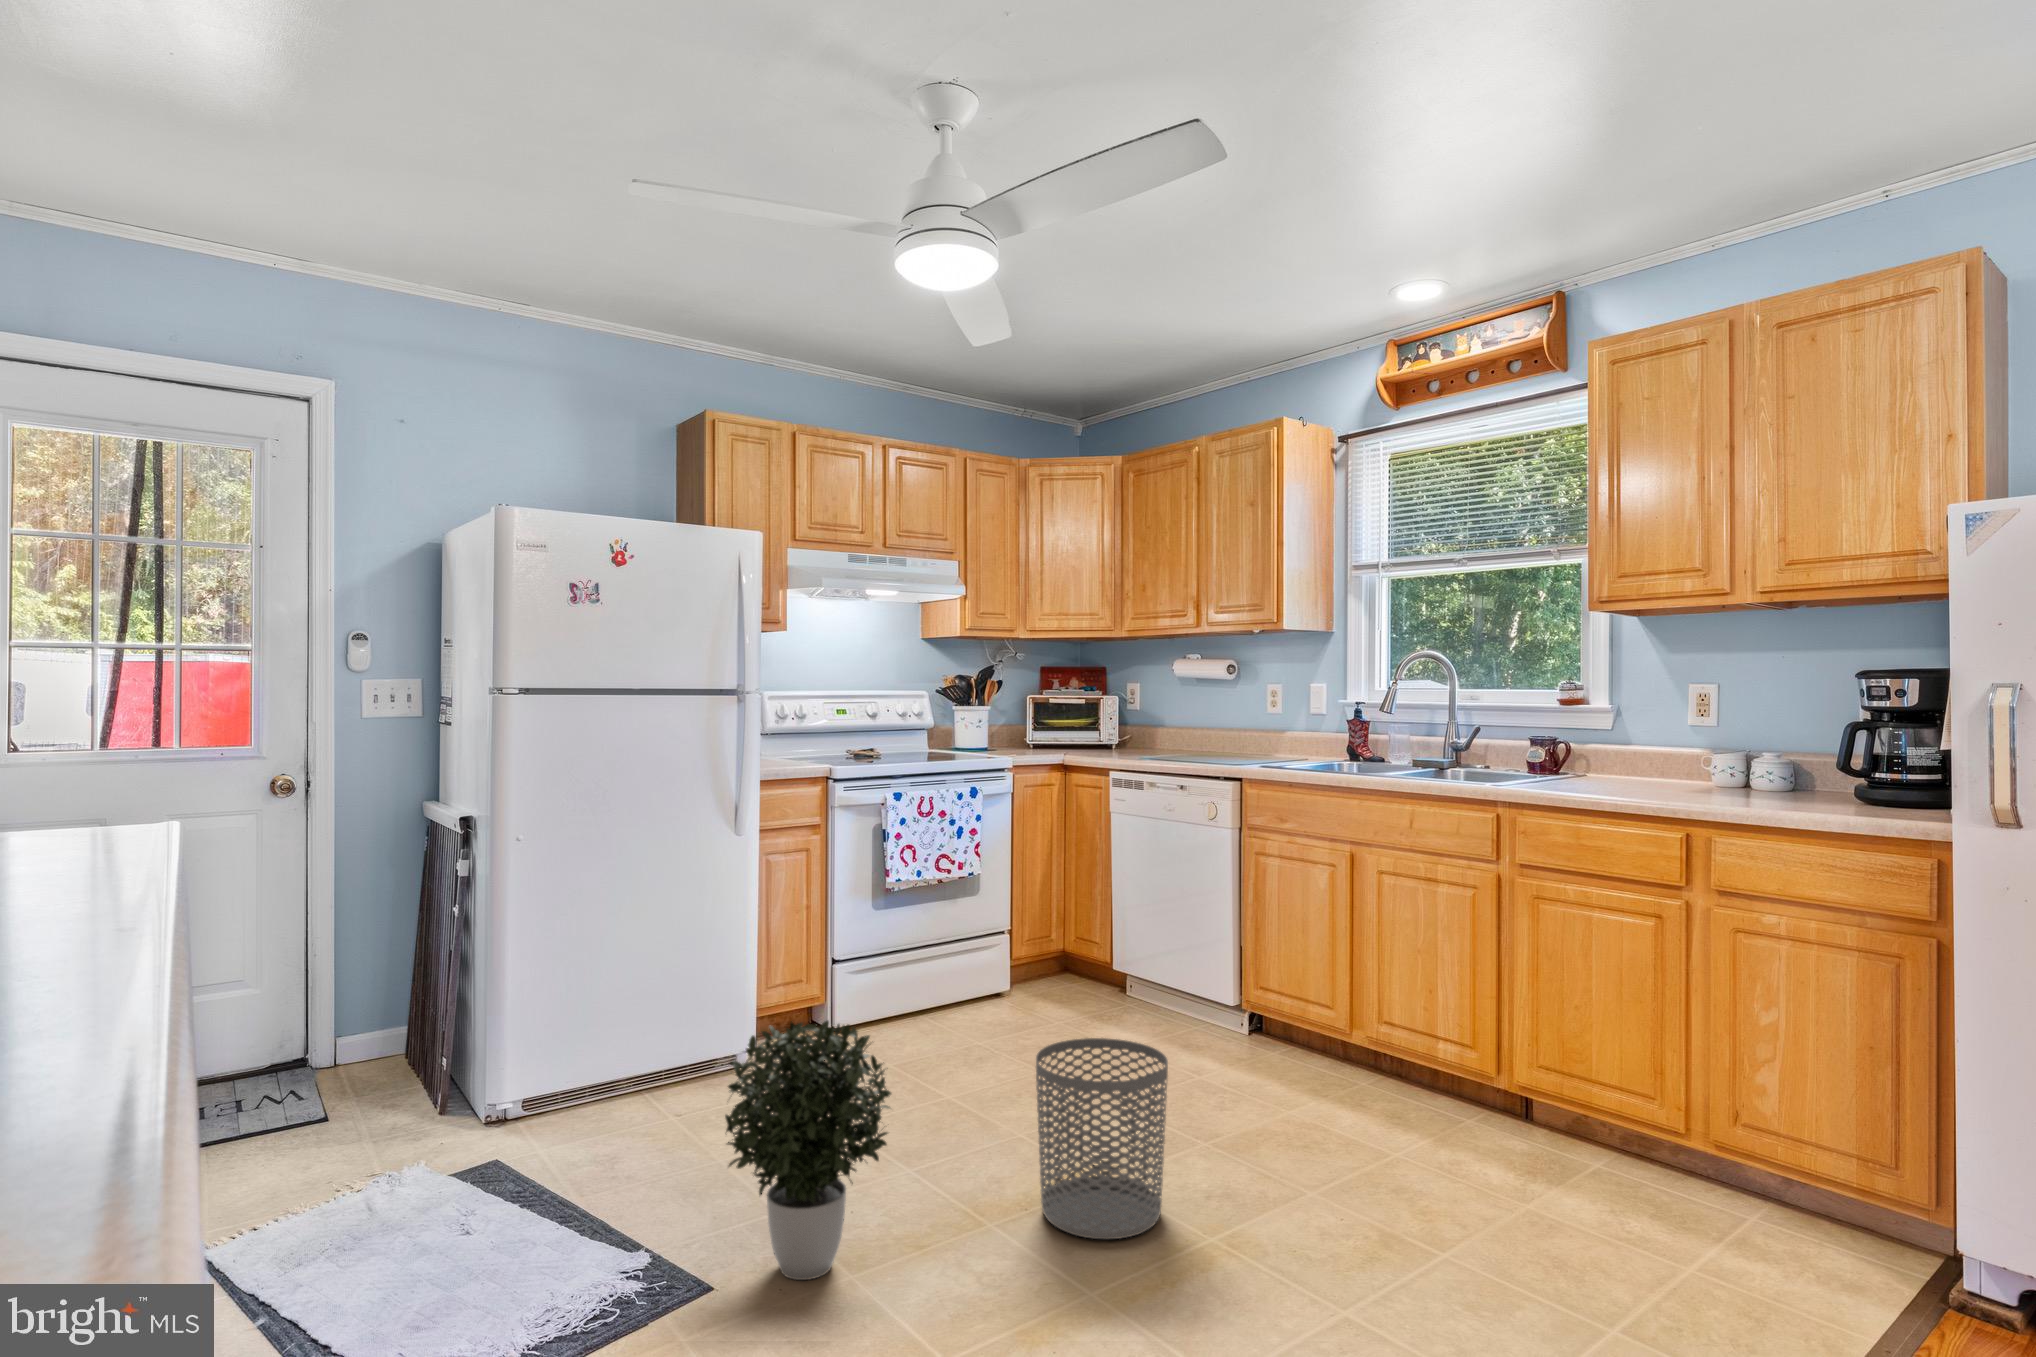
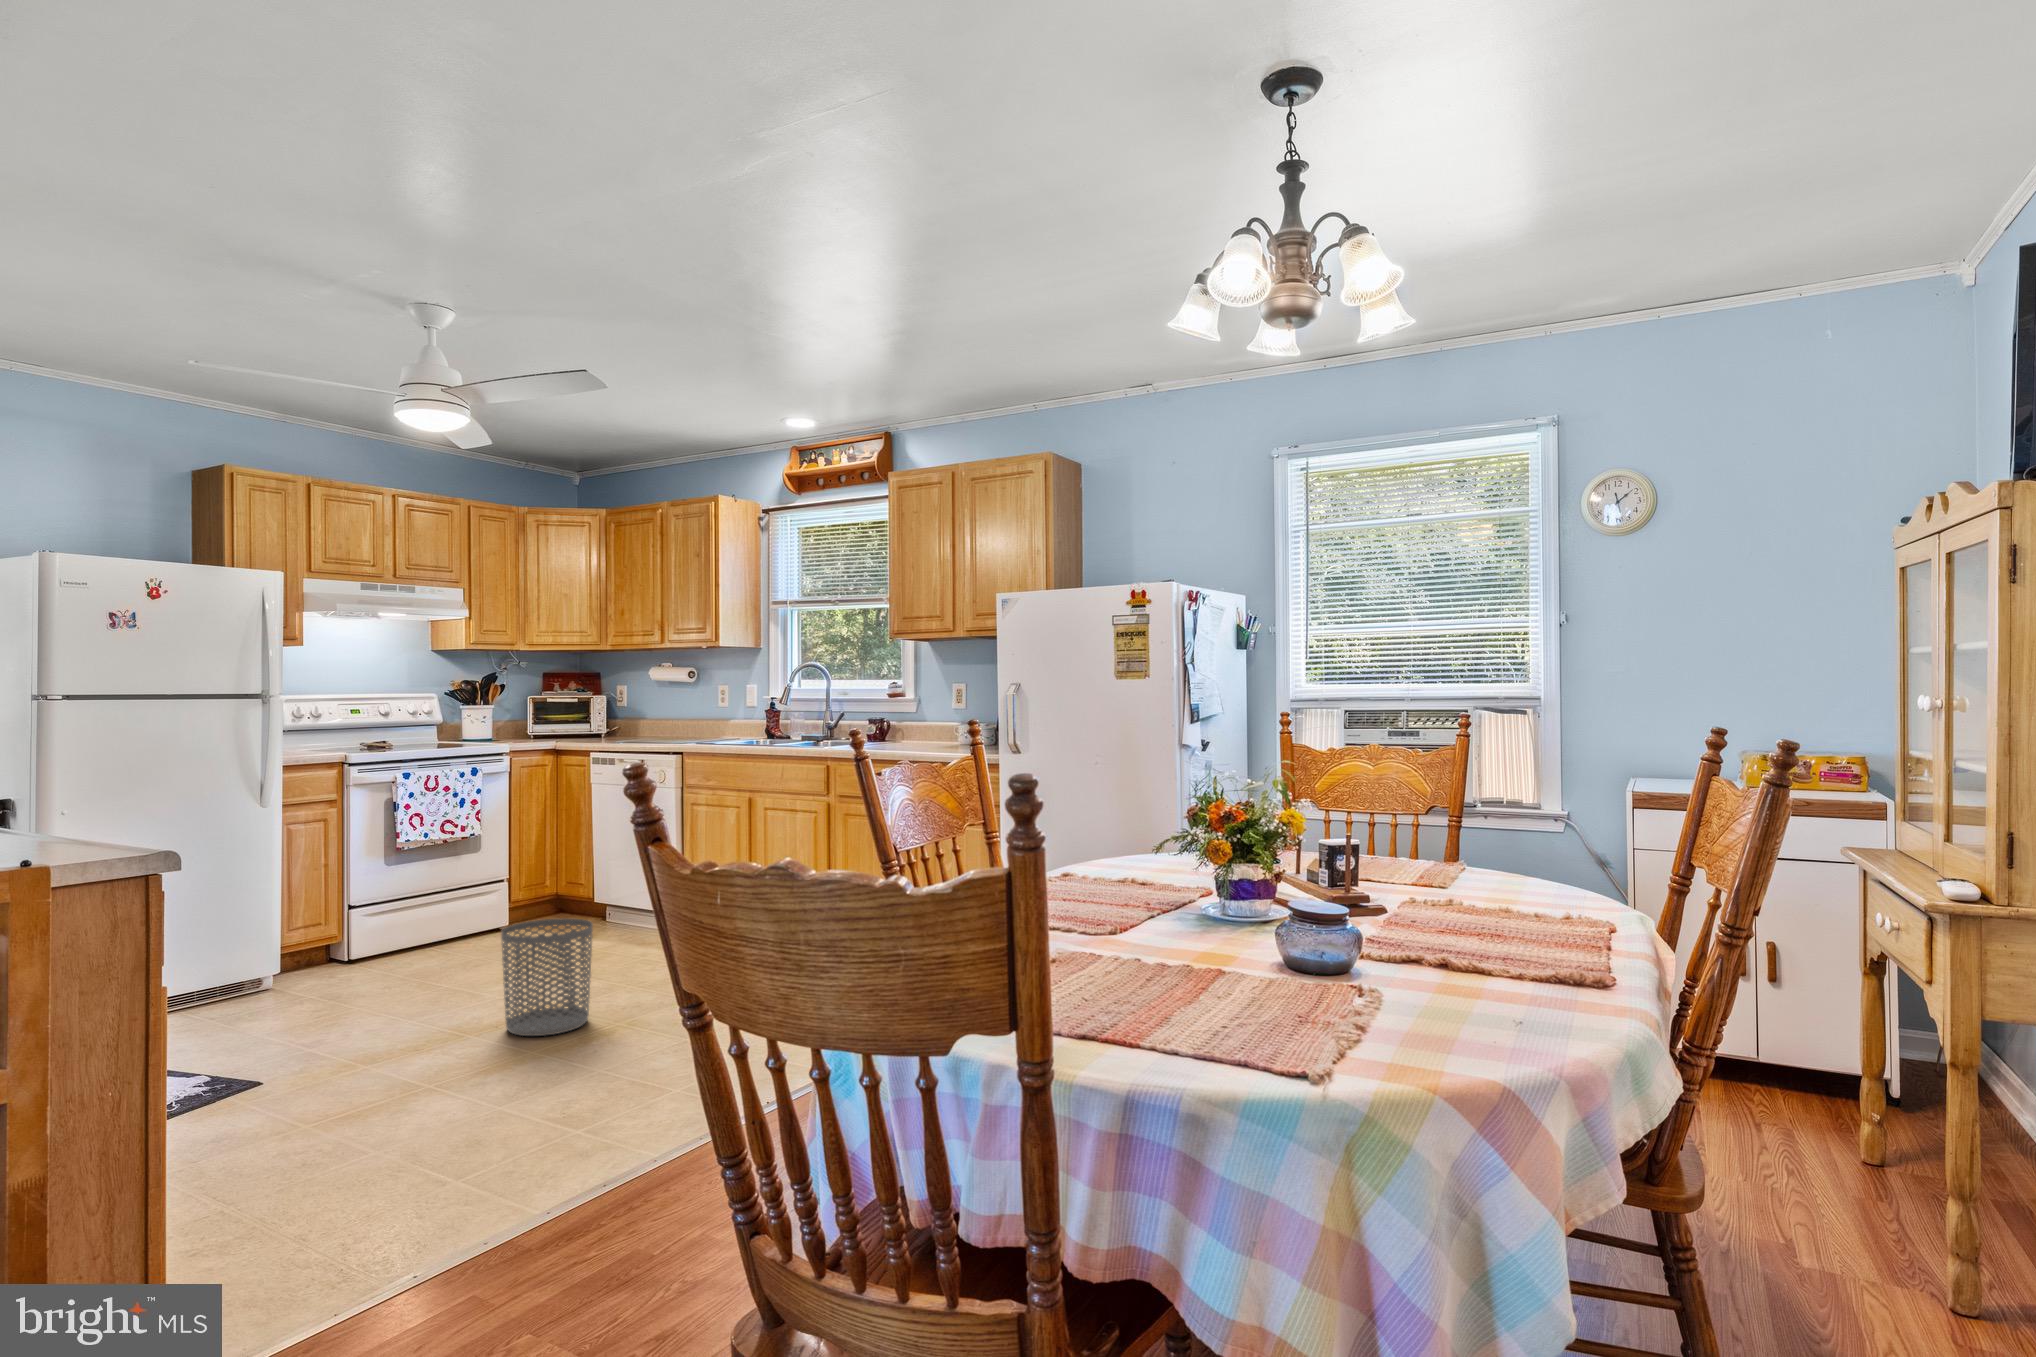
potted plant: present [725,1021,891,1280] -> none [267,911,394,1077]

